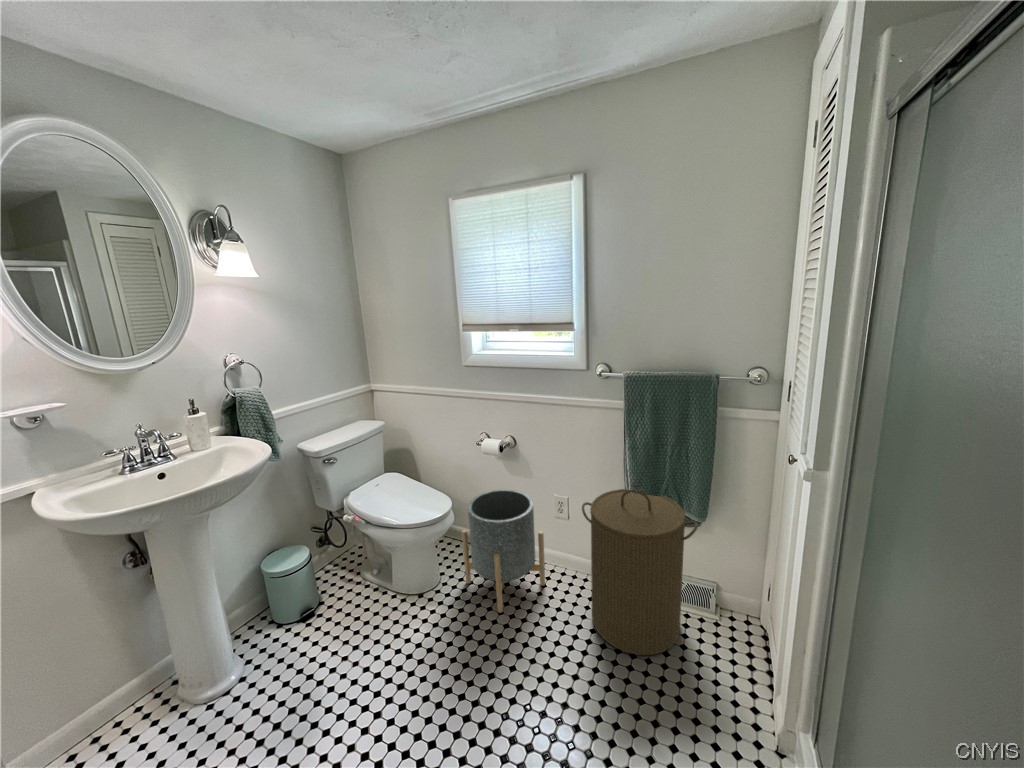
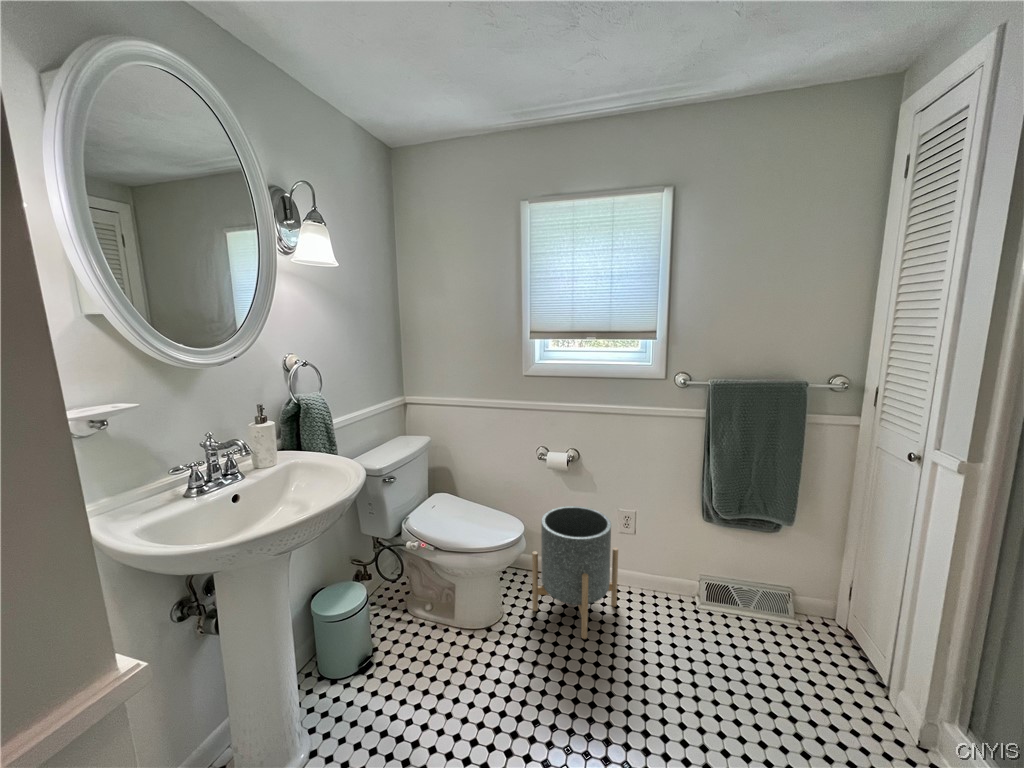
laundry hamper: present [582,489,698,655] -> none [672,497,796,668]

